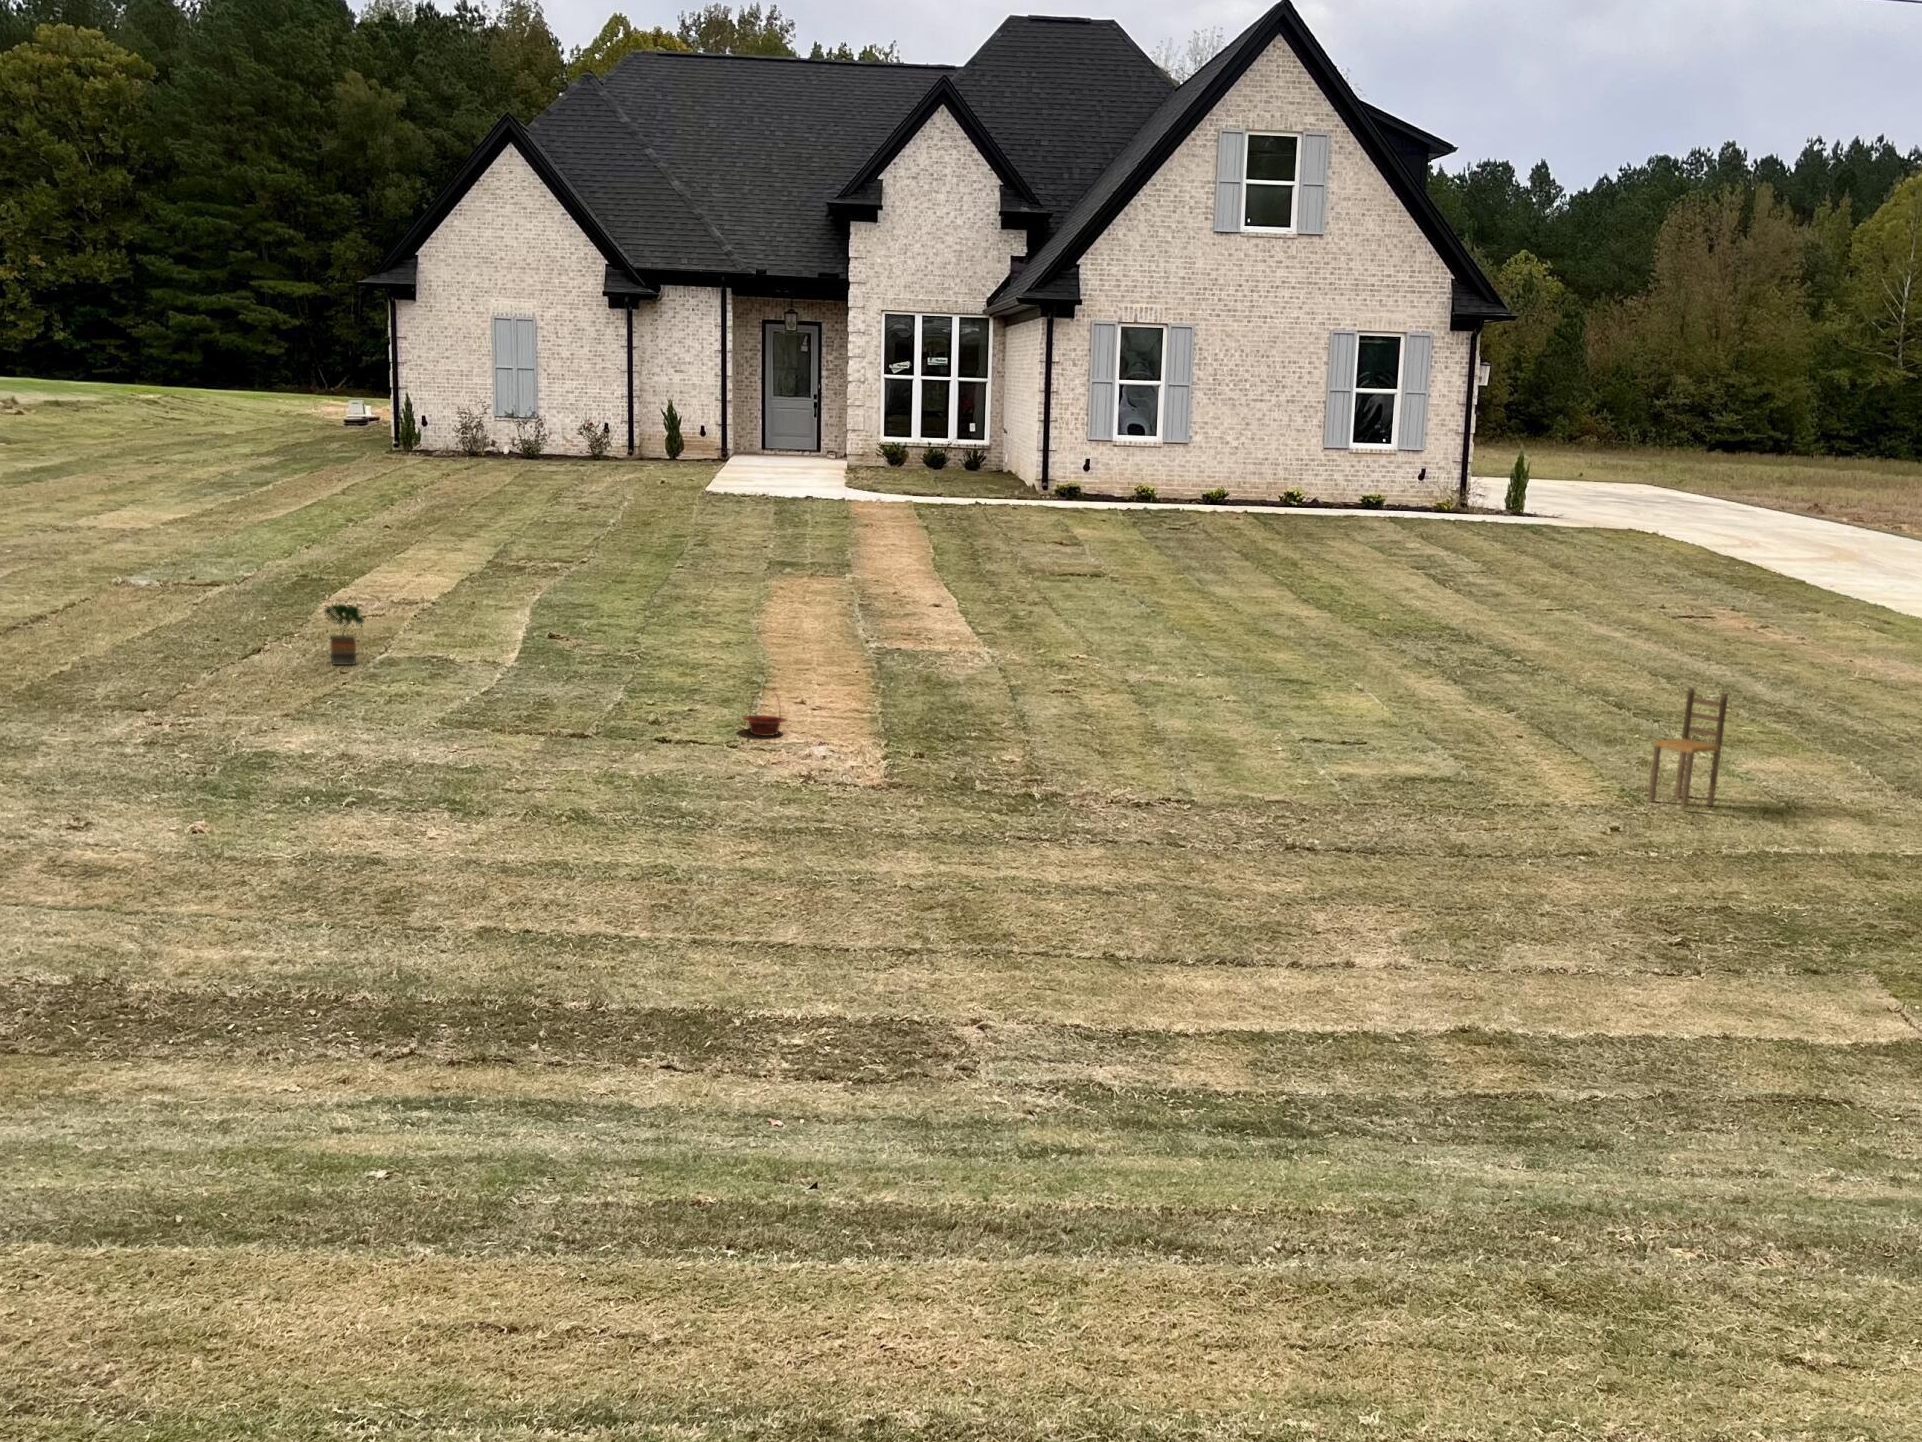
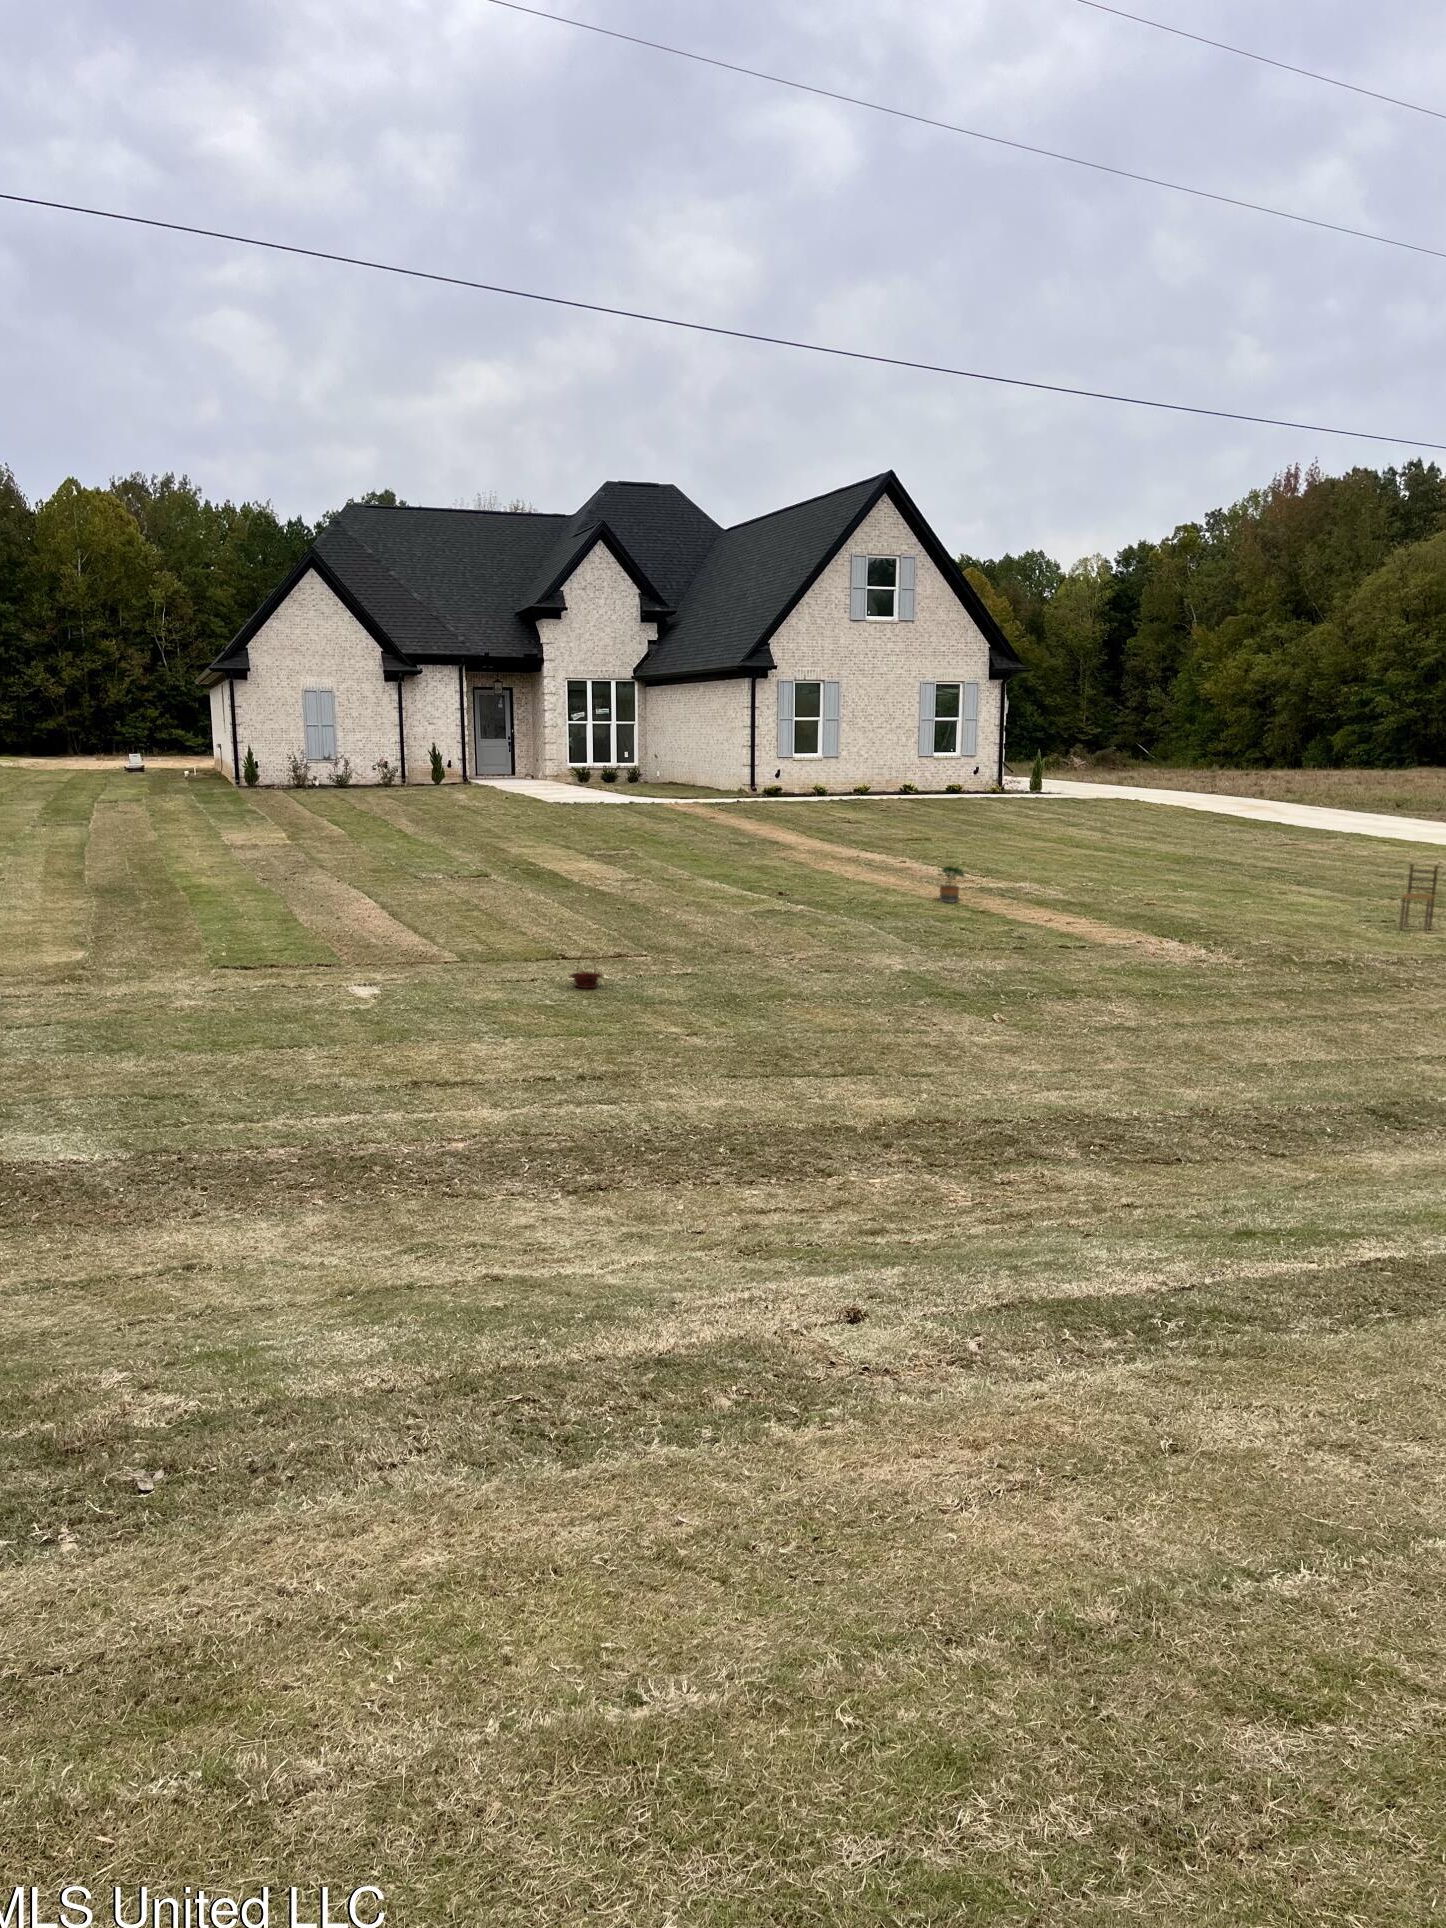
potted tree: present [324,605,365,665] -> present [938,866,965,903]
basket: present [743,689,786,736] -> present [569,958,603,988]

